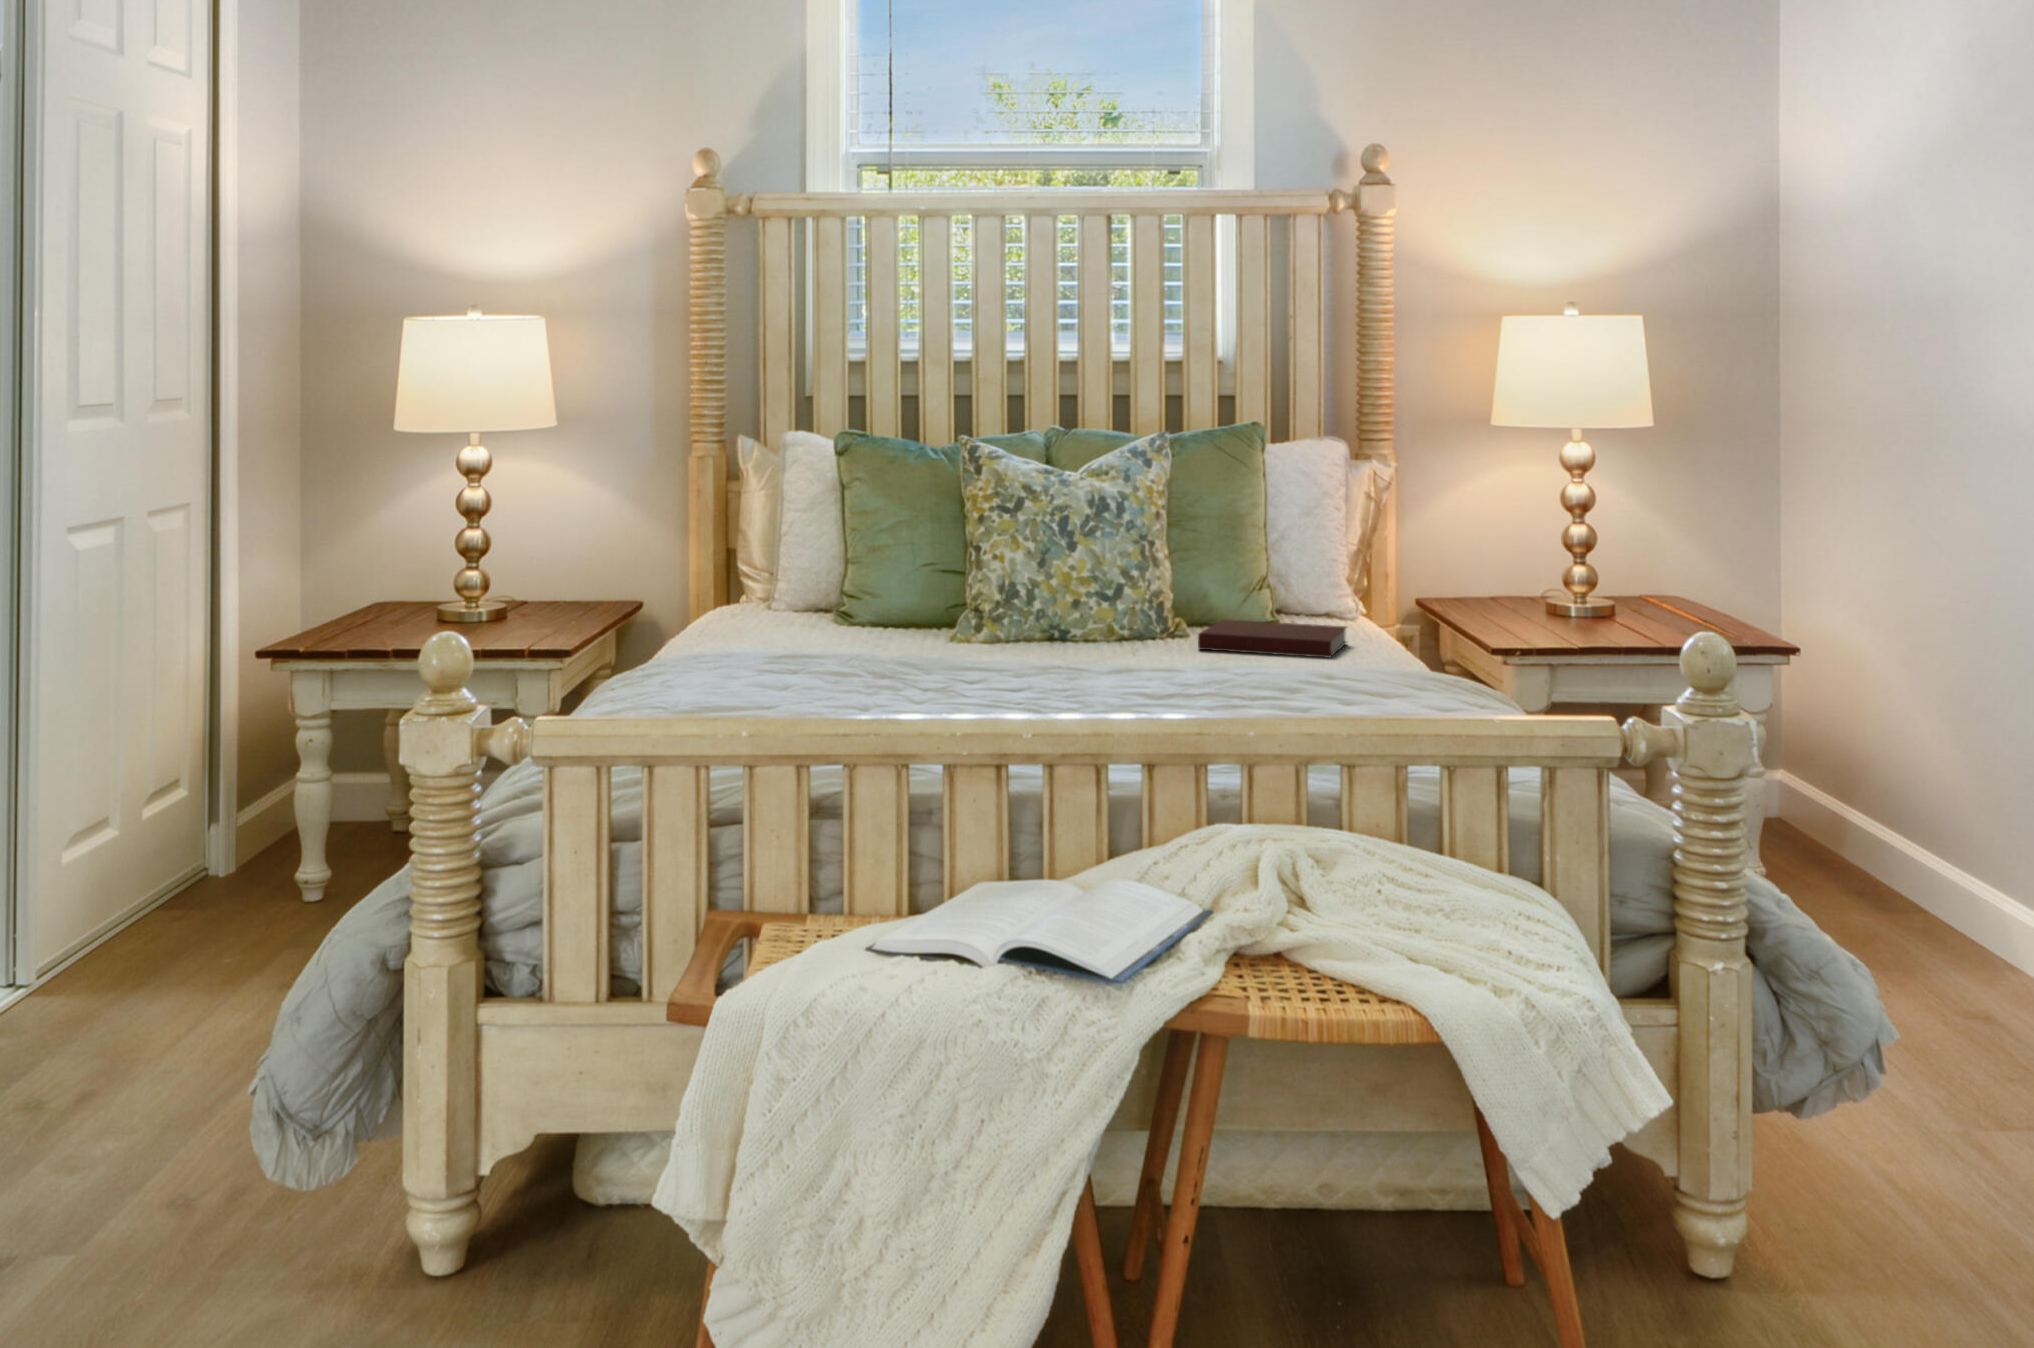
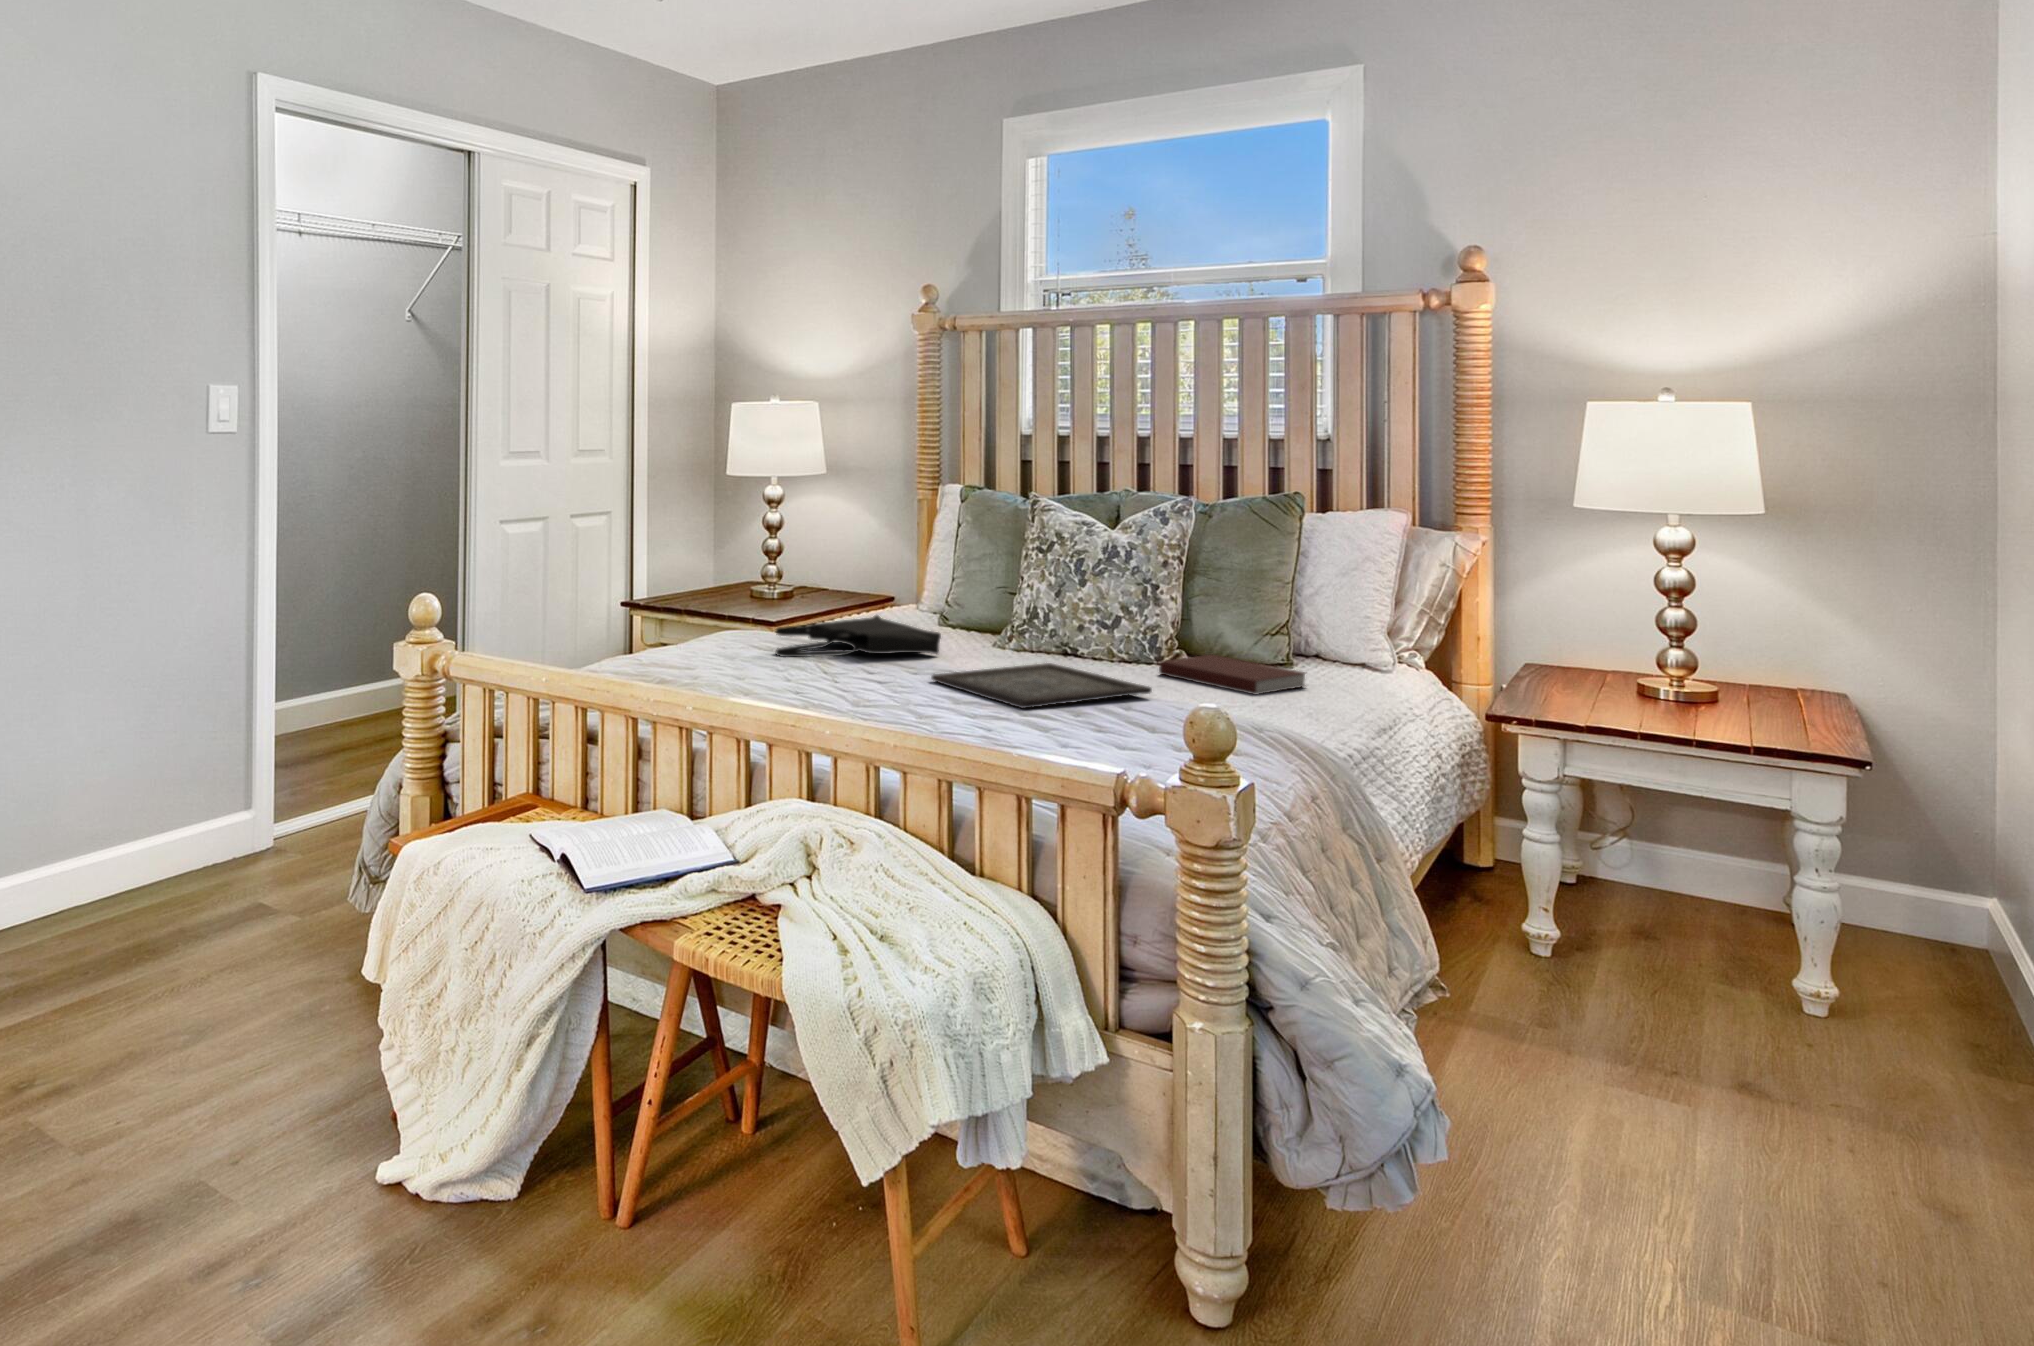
tote bag: none [742,615,940,690] -> present [775,615,941,657]
tray: none [1017,651,1267,708] -> present [932,663,1152,708]

